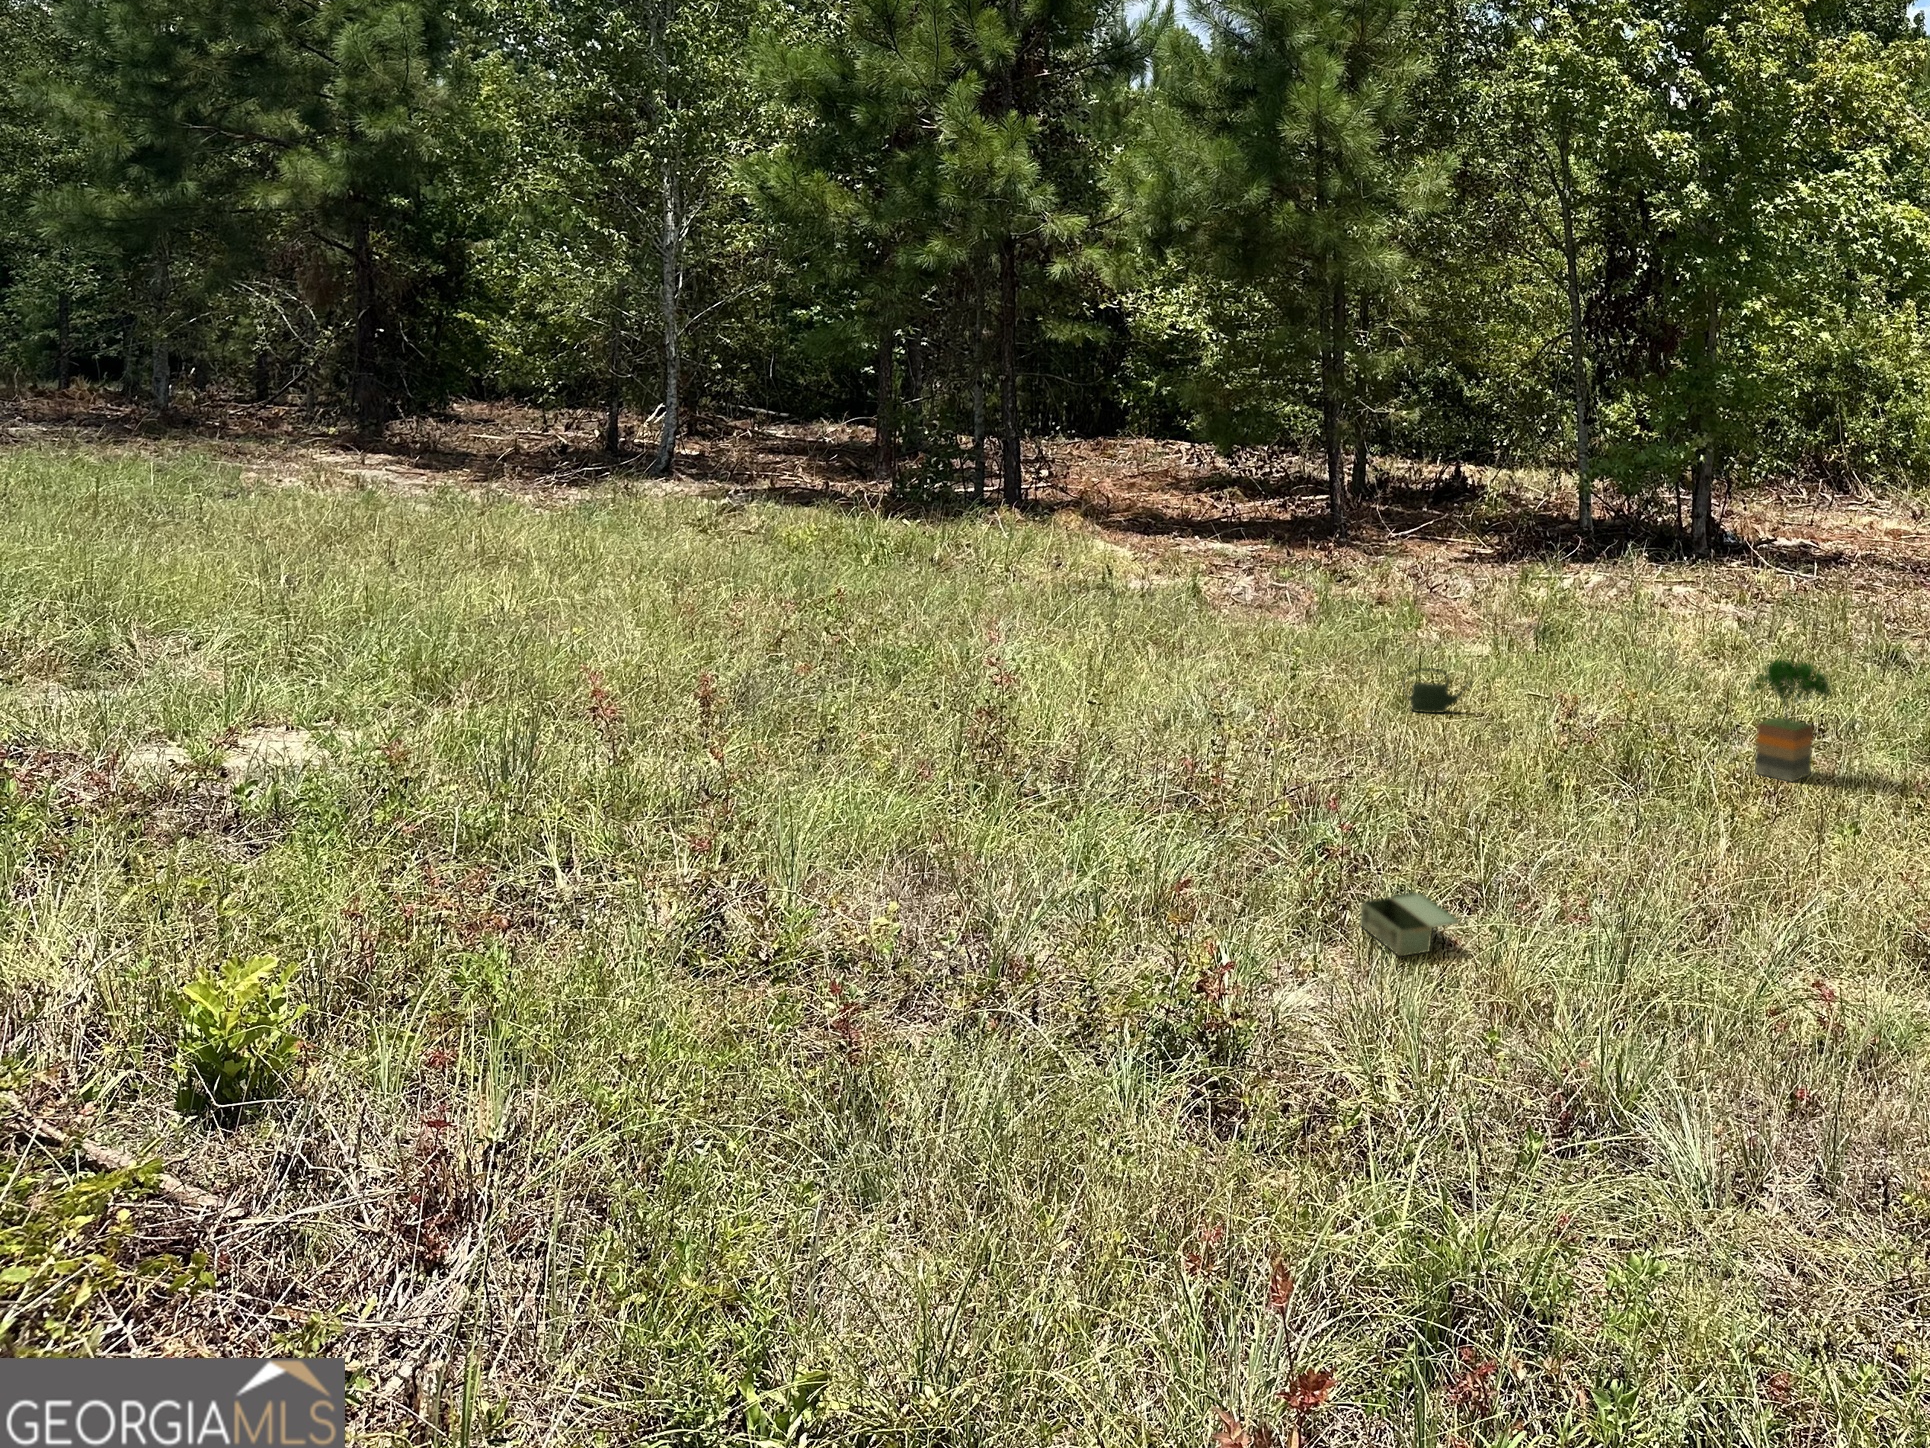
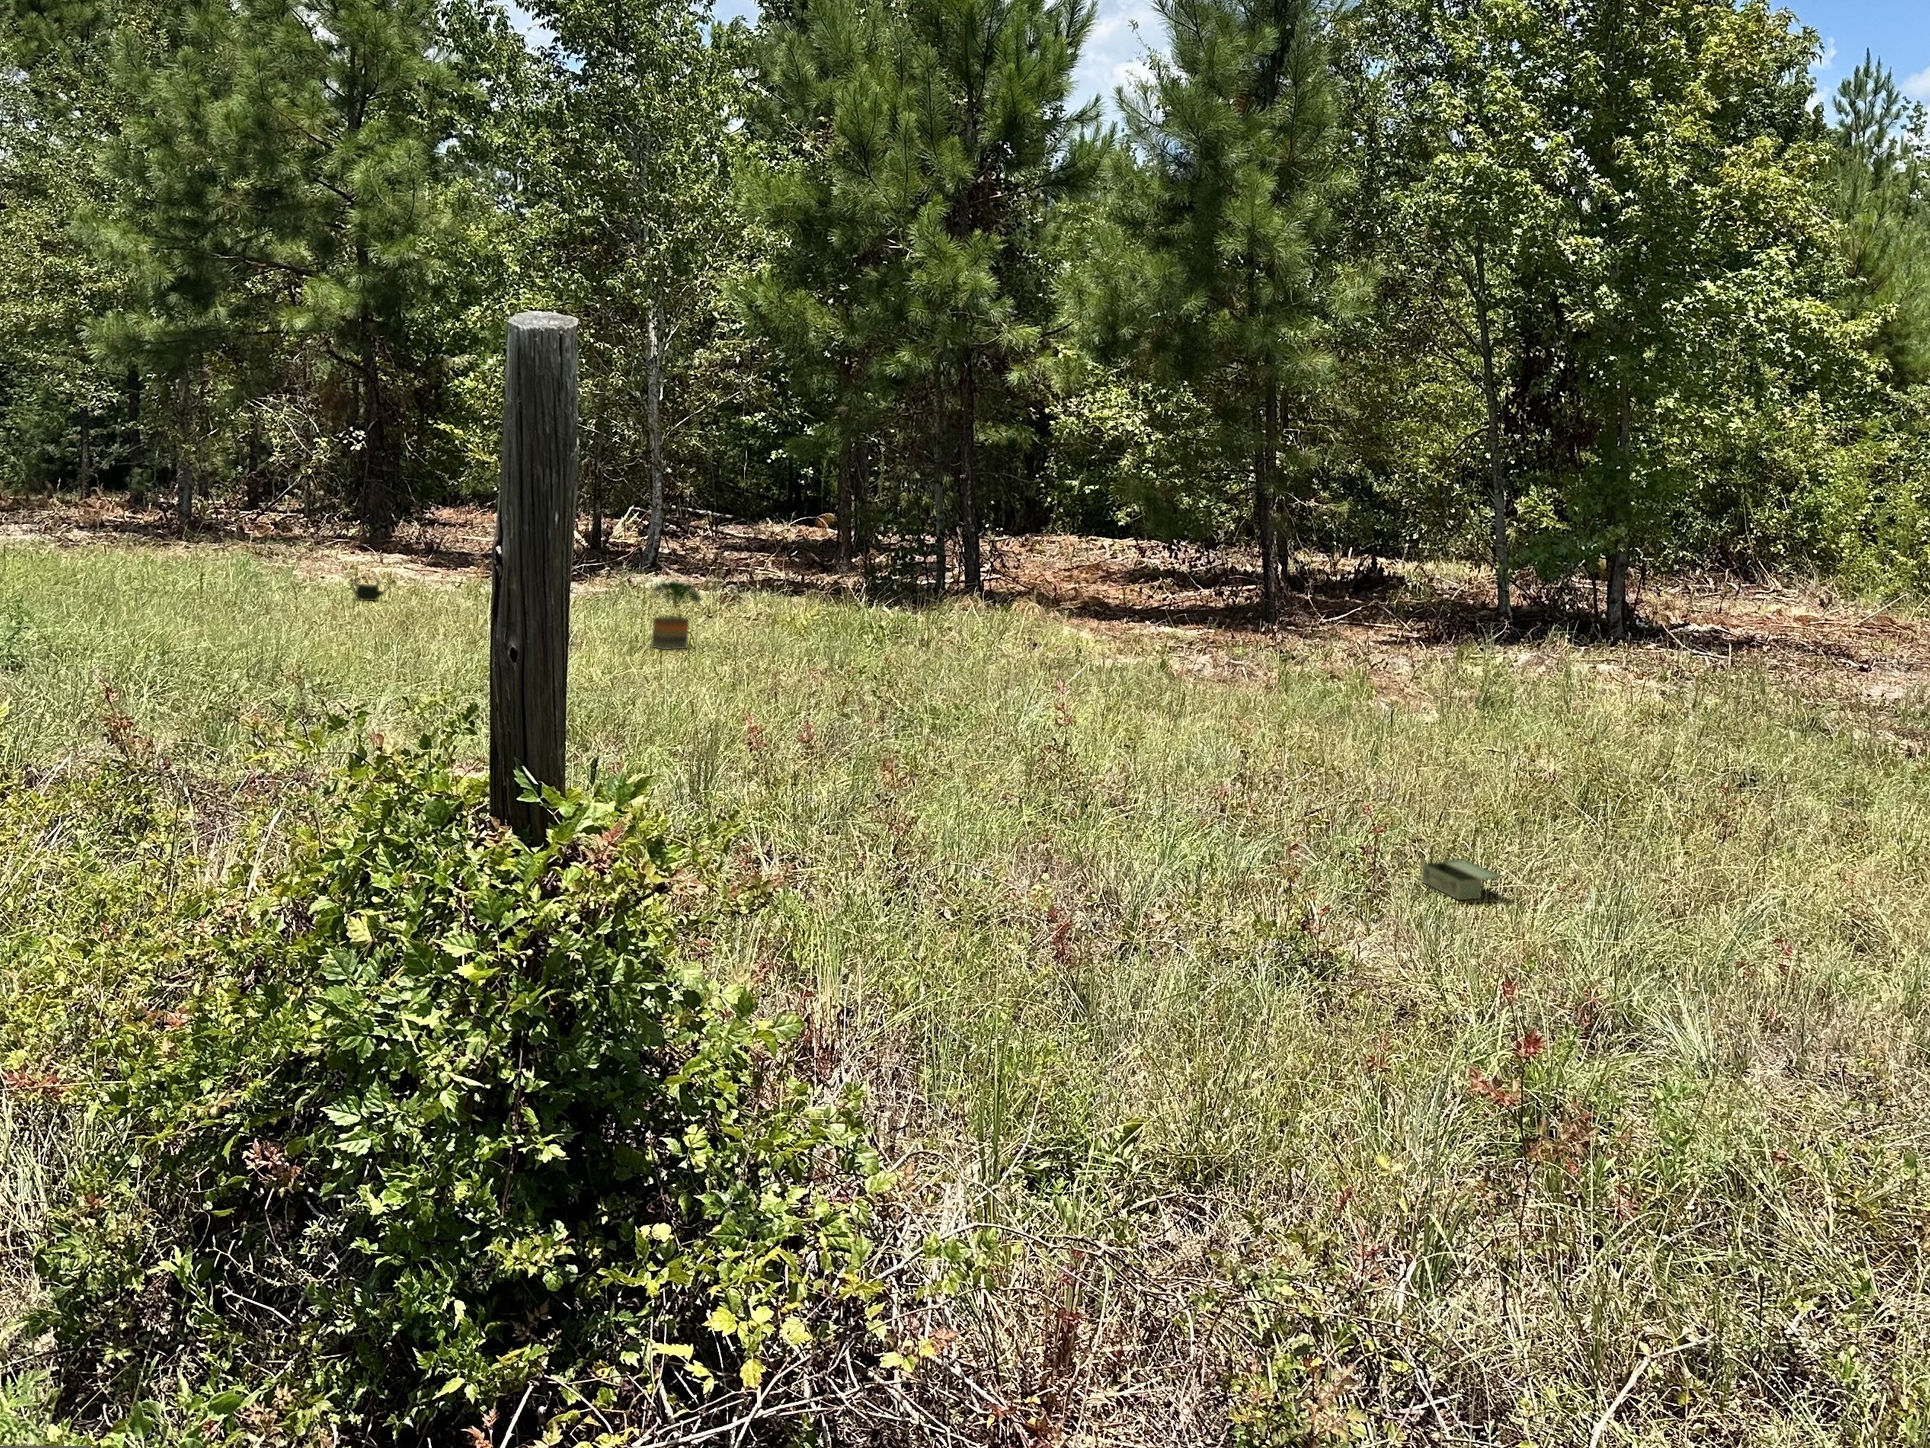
potted tree: present [1749,659,1834,782] -> present [651,581,701,650]
watering can: present [1402,668,1471,713] -> present [351,577,386,601]

